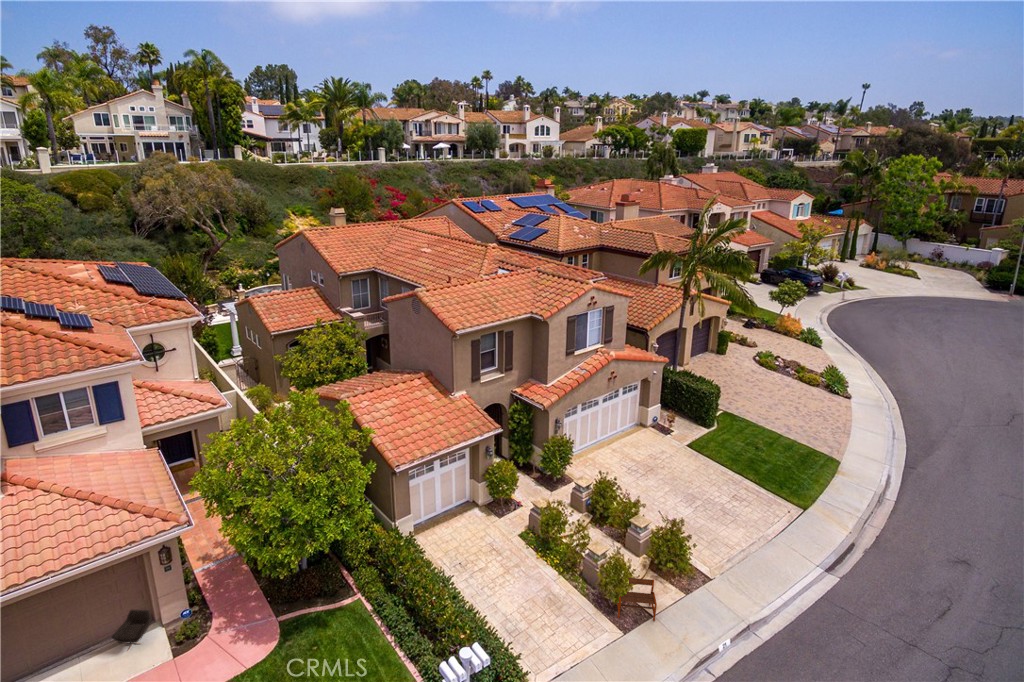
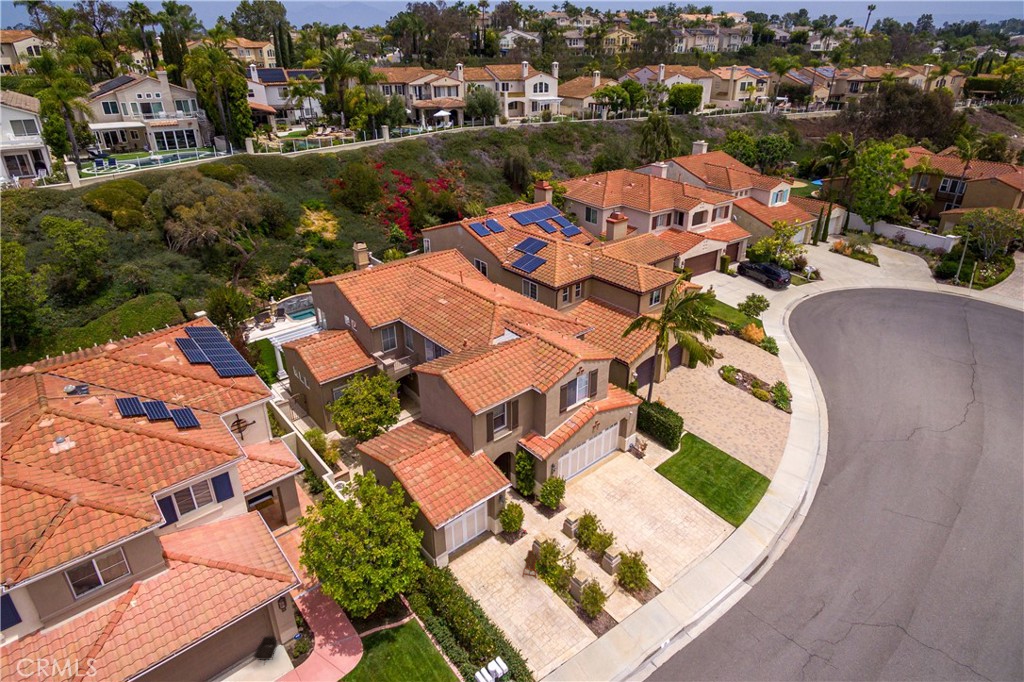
bench: present [617,578,657,621] -> present [523,550,538,578]

